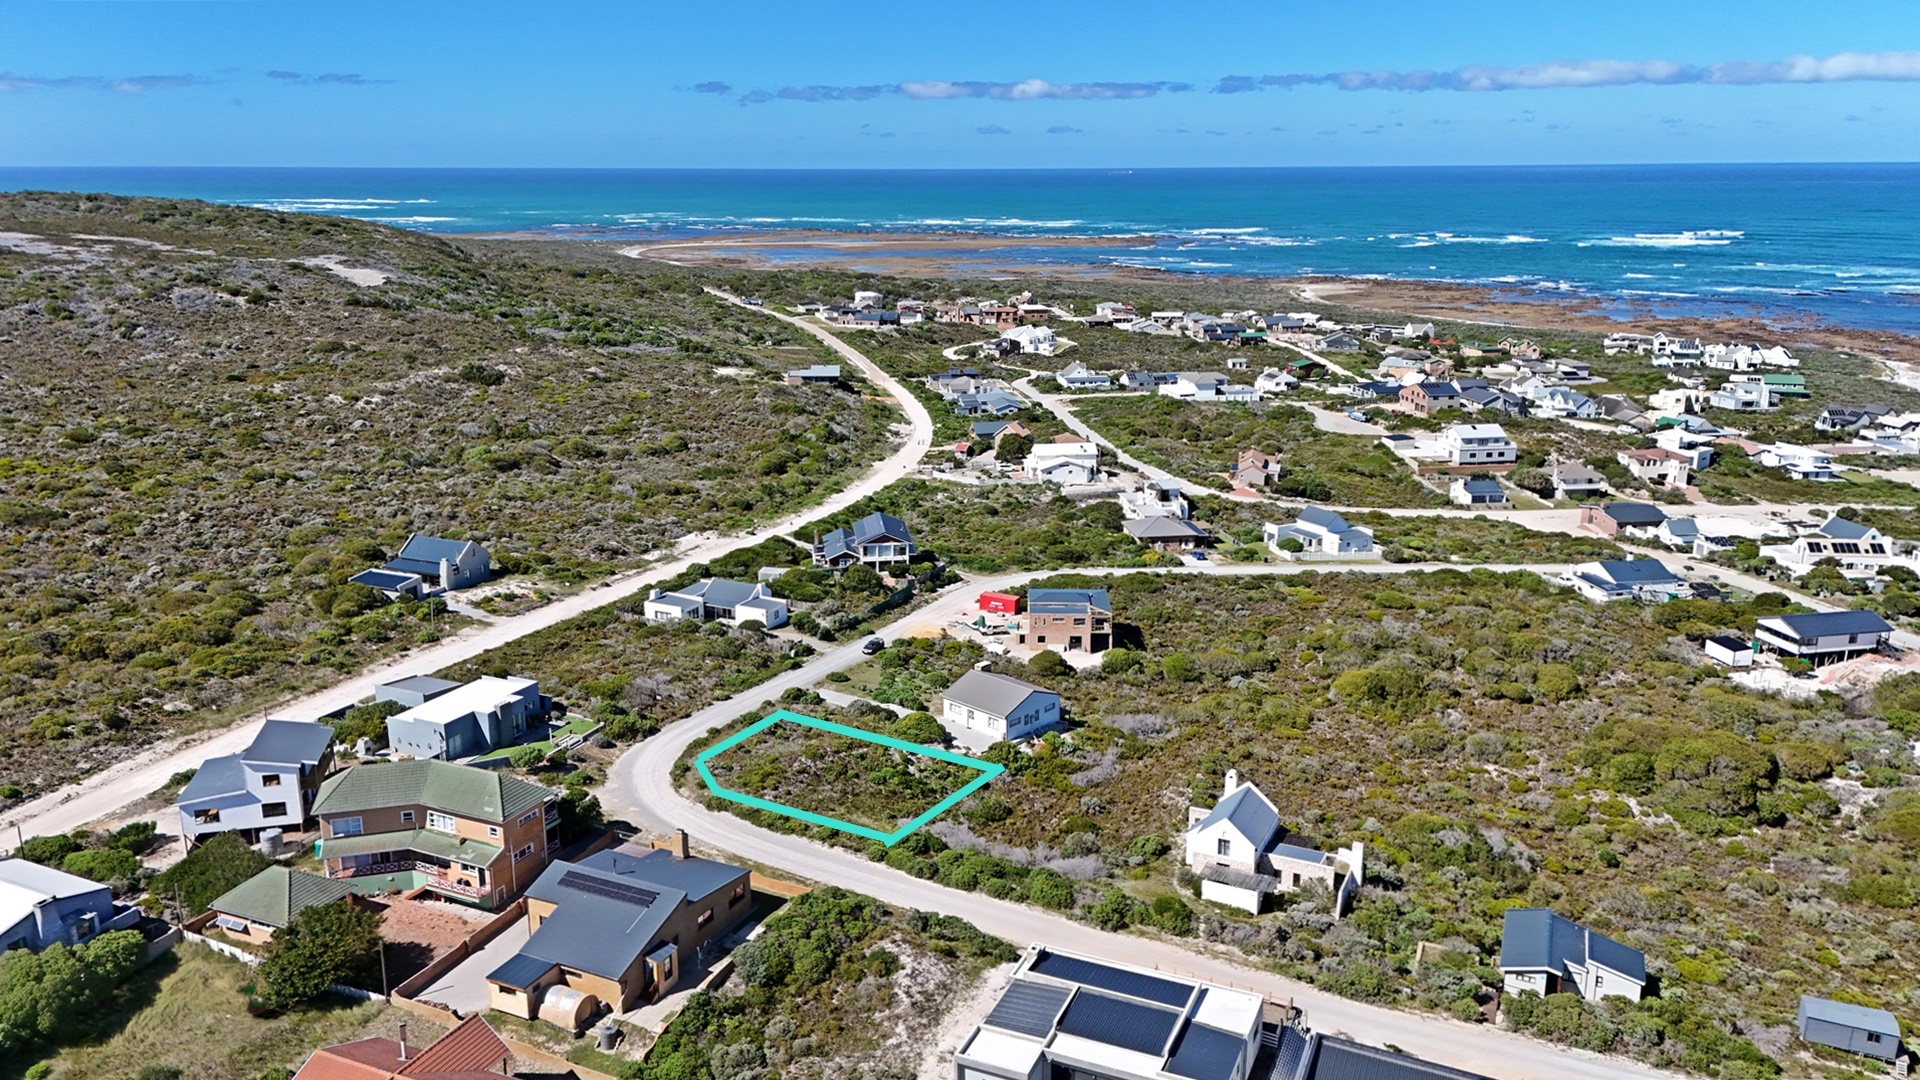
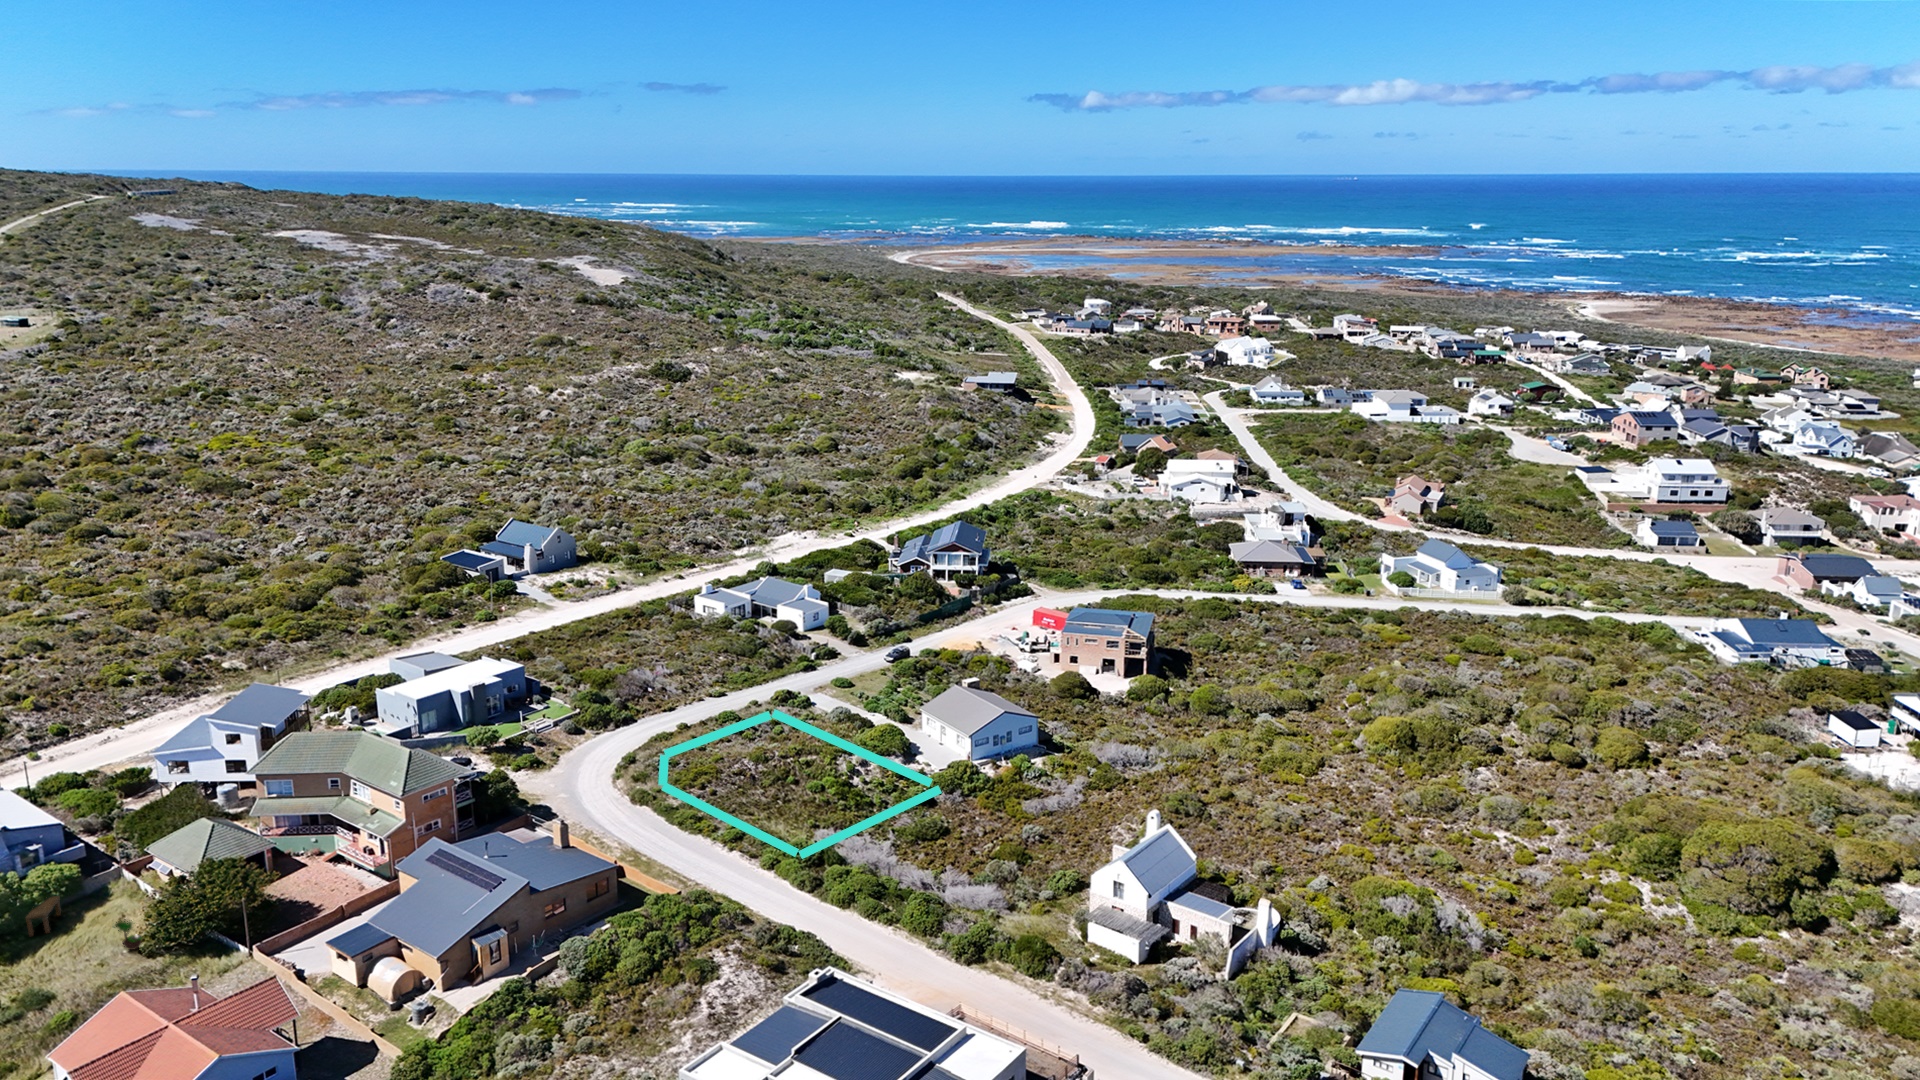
bench: none [119,968,146,1015] -> present [26,896,61,936]

